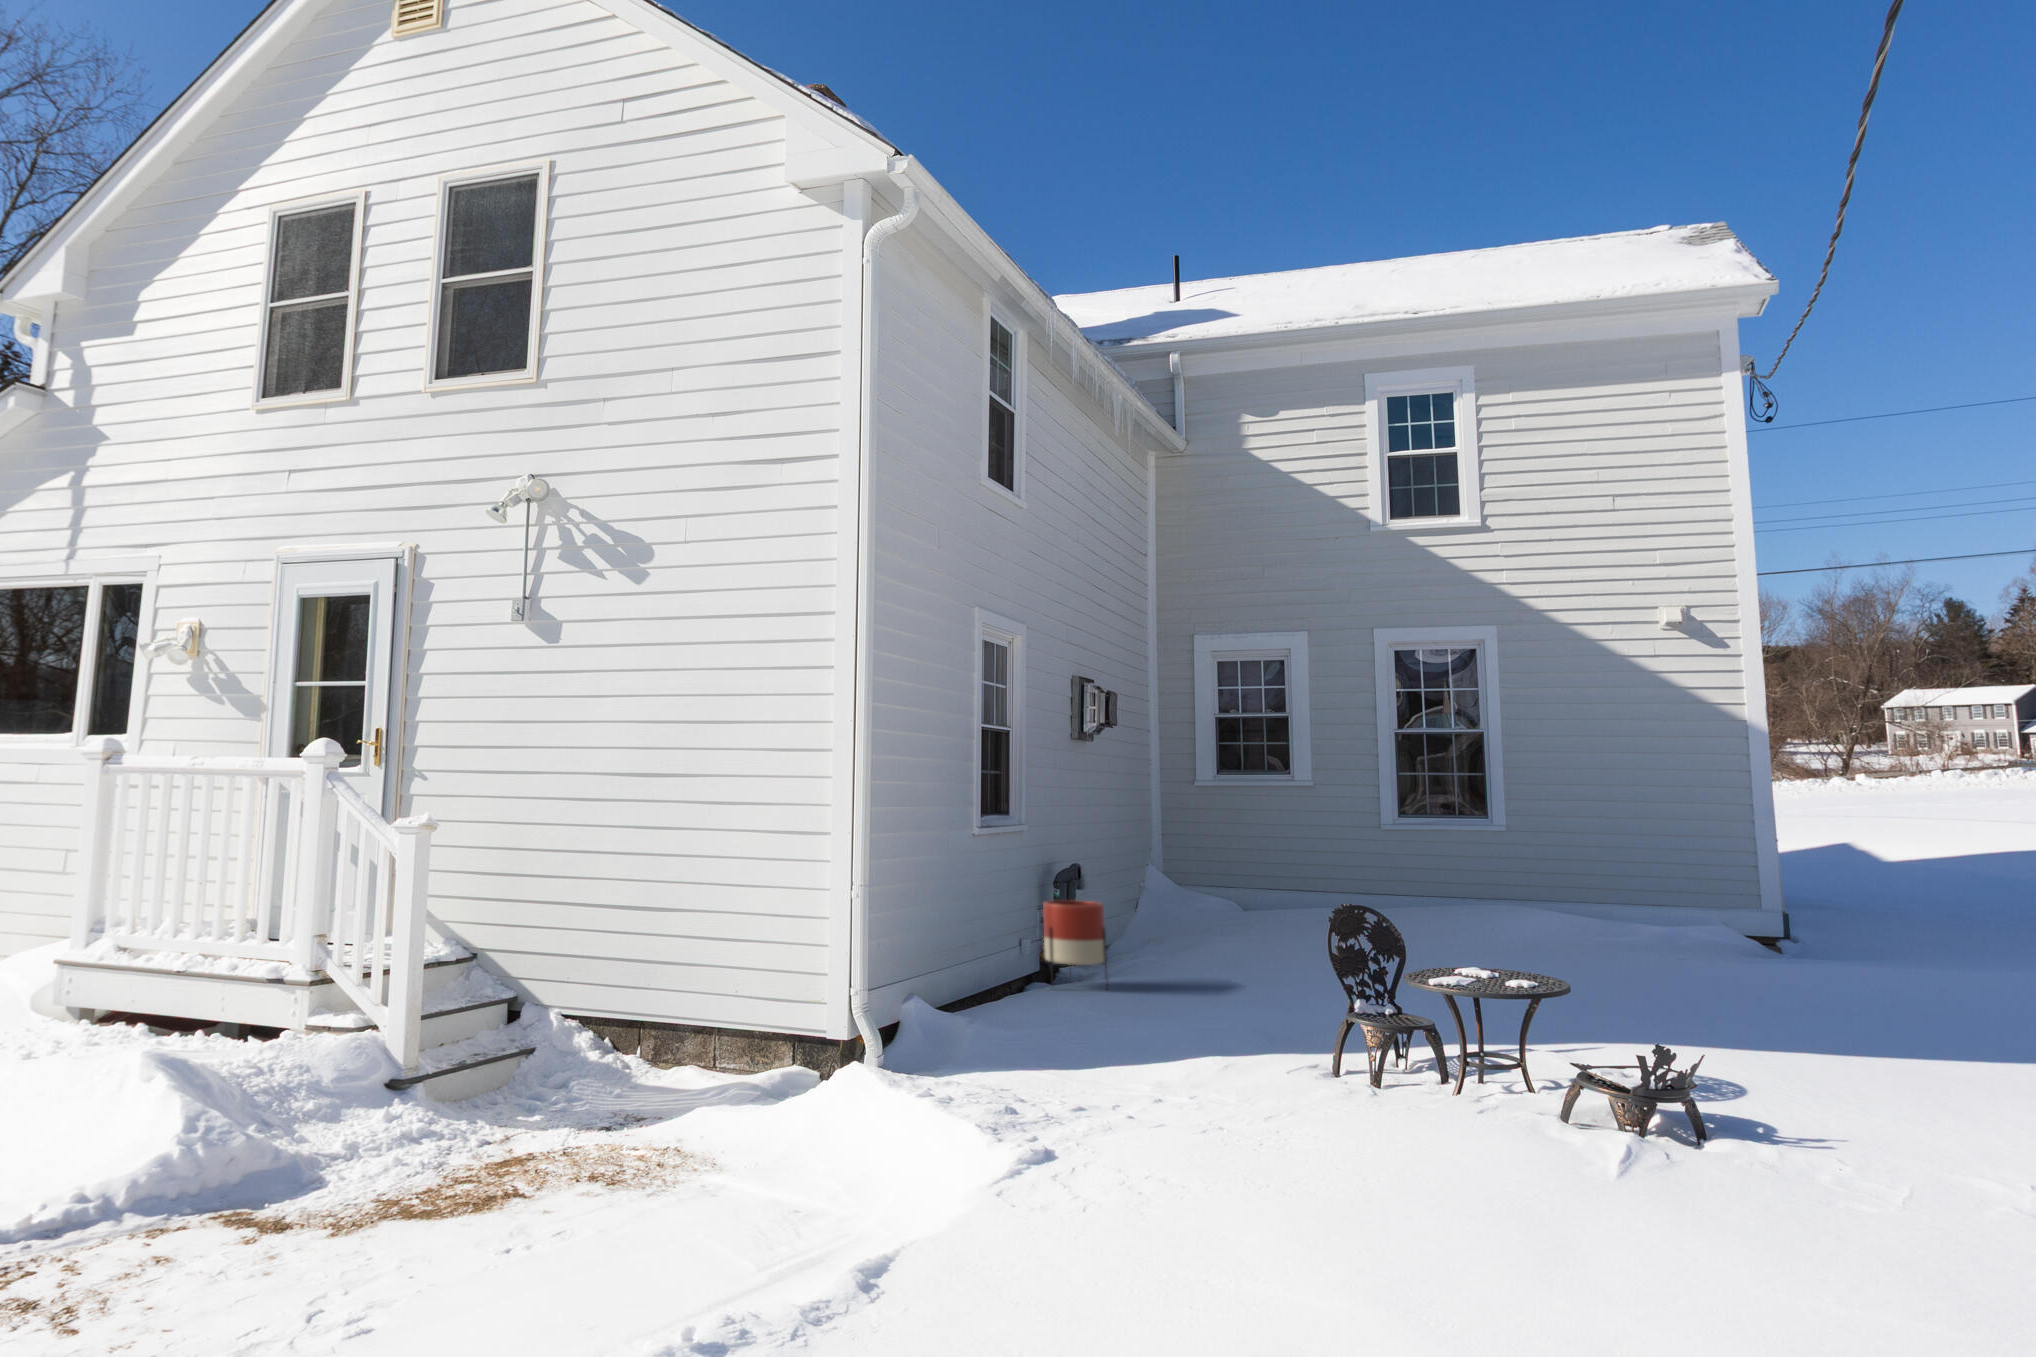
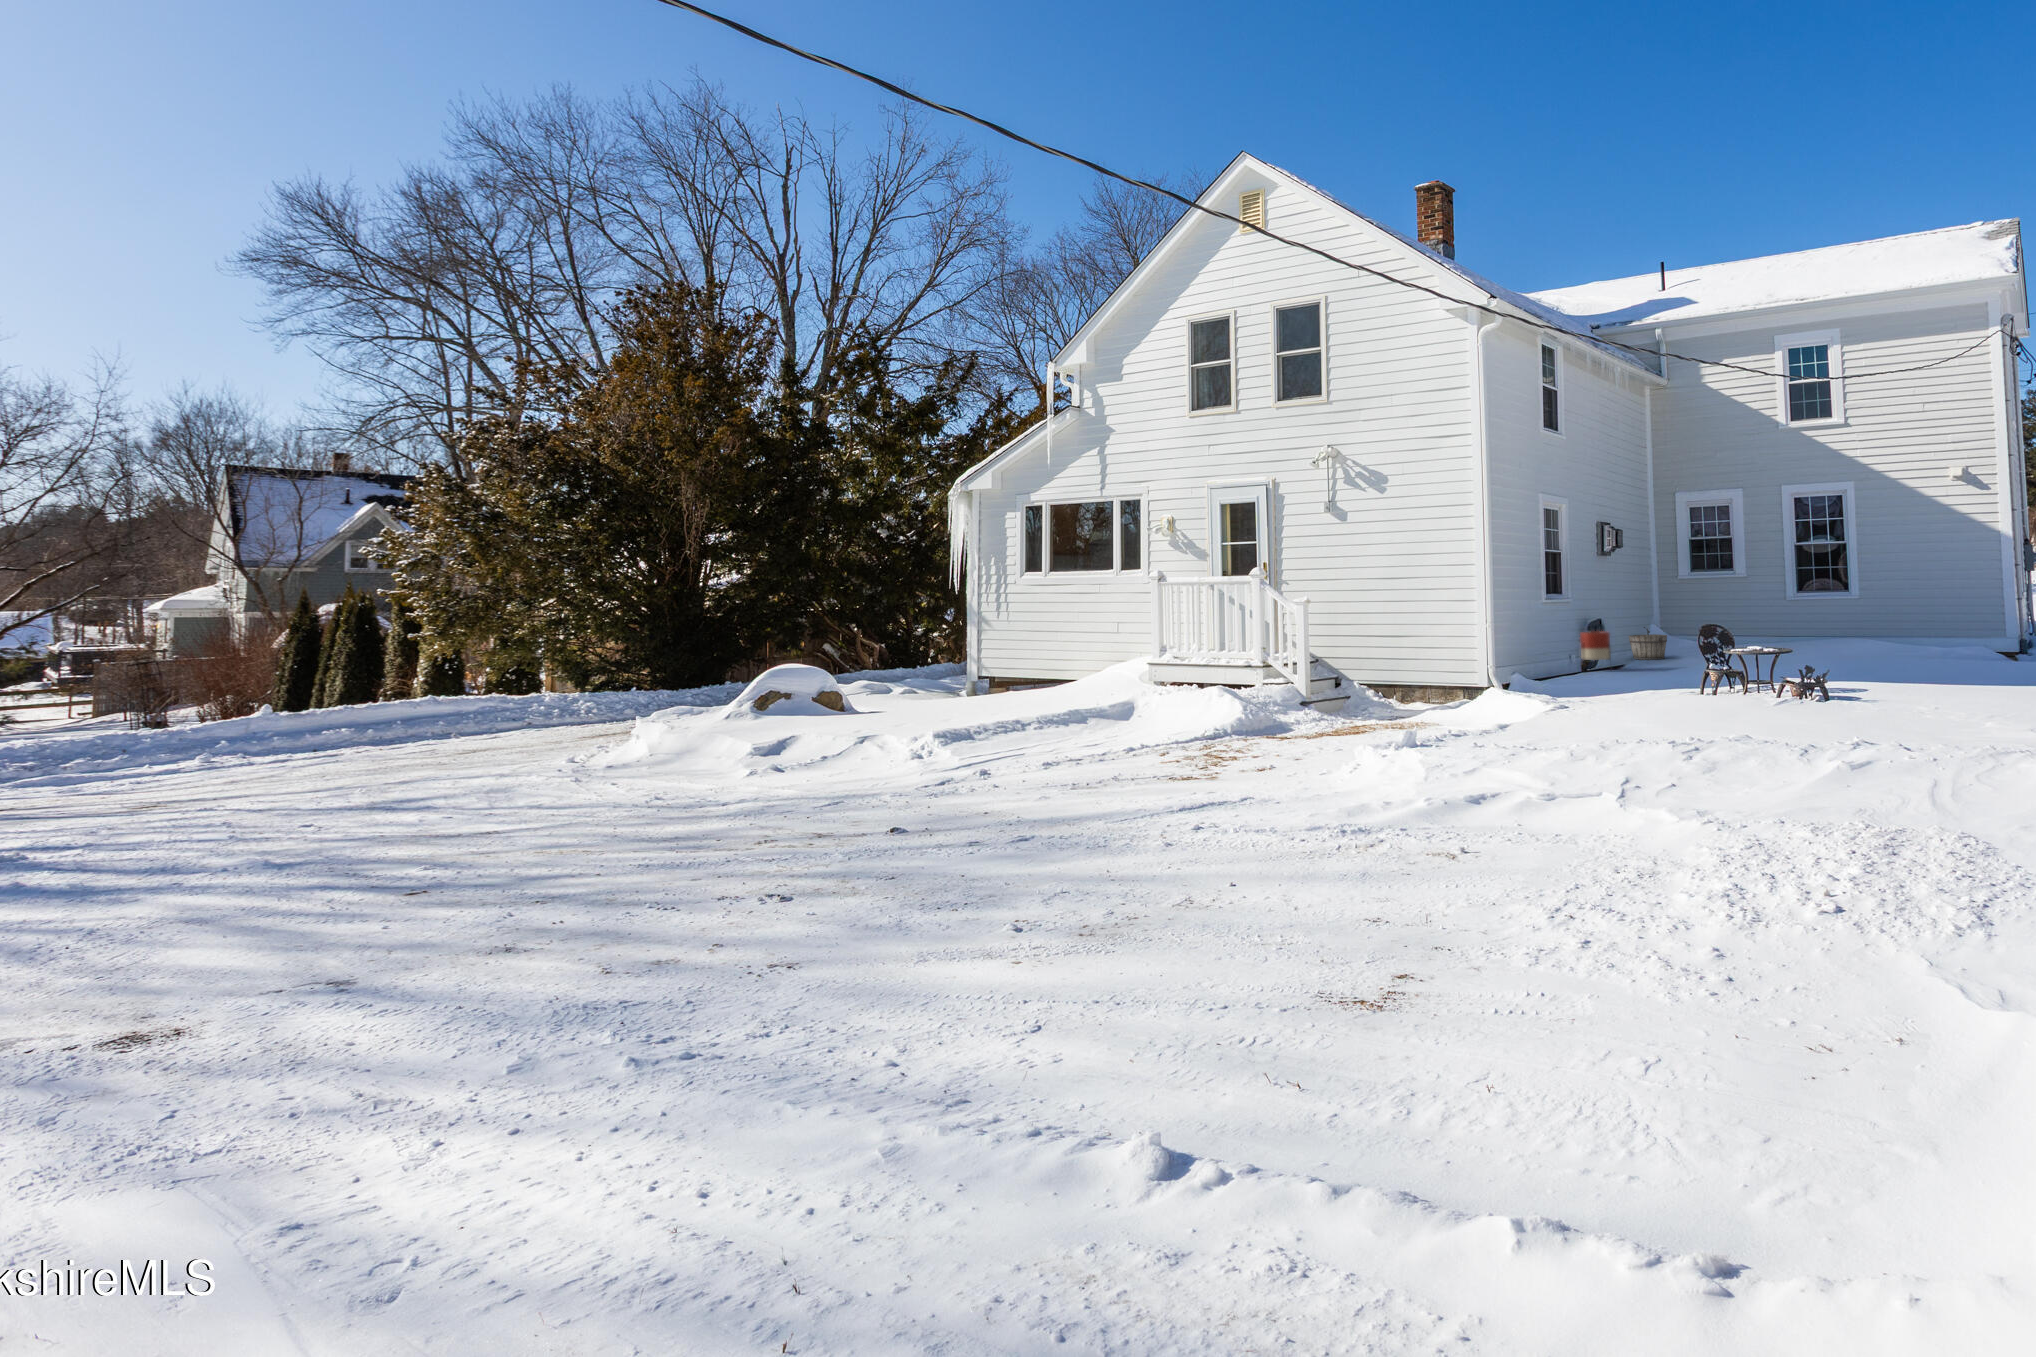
wooden bucket: none [1114,886,1187,953] -> present [1629,627,1667,660]

